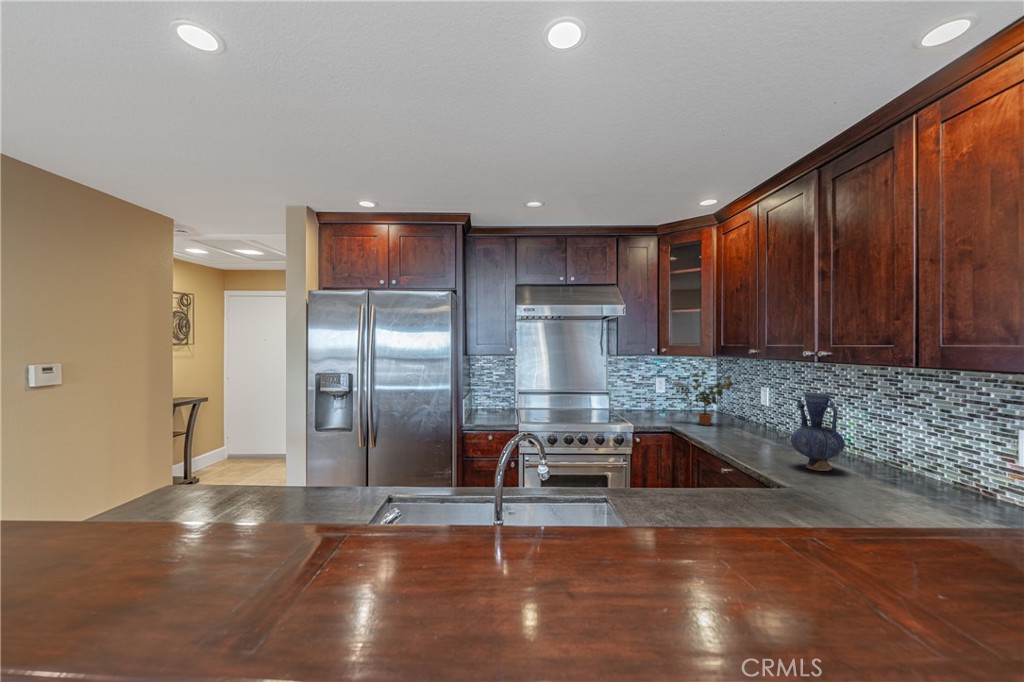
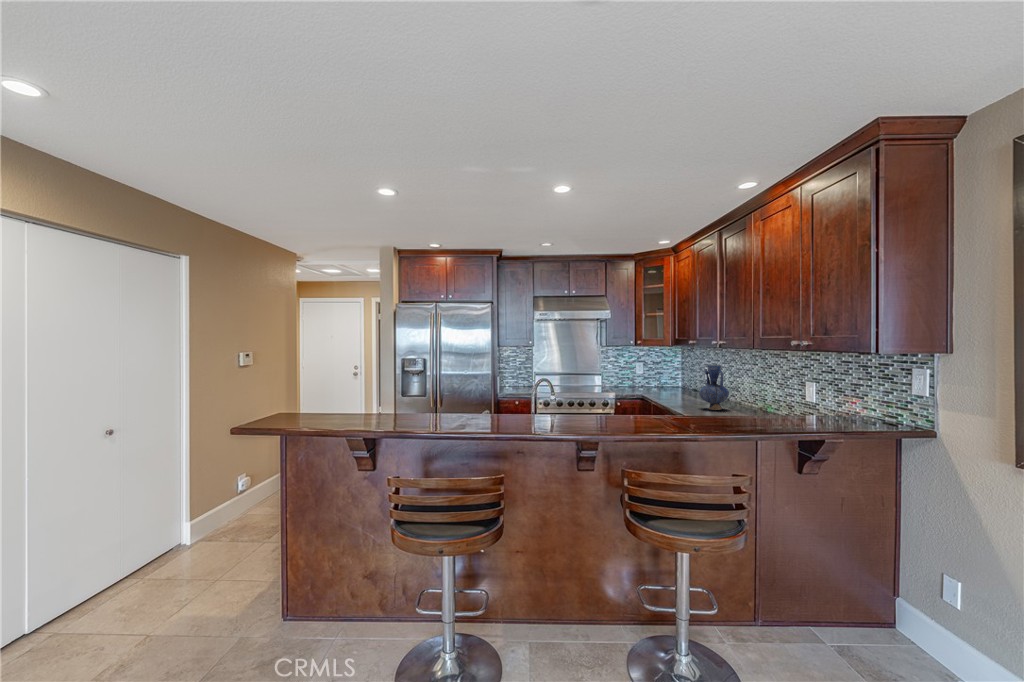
potted plant: present [673,371,734,425] -> none [644,356,686,394]

